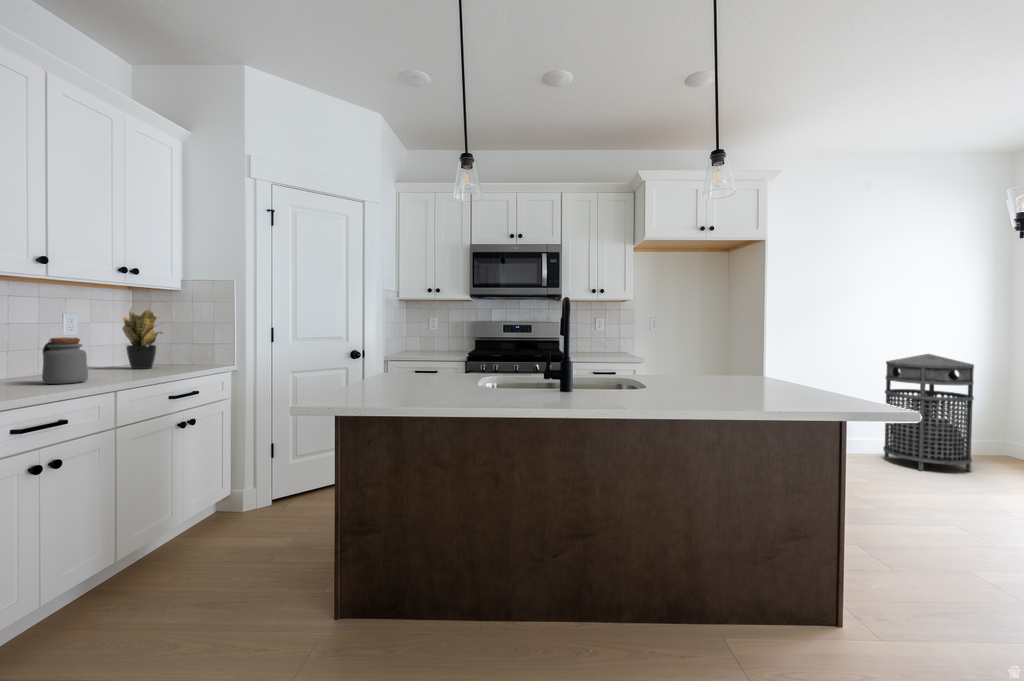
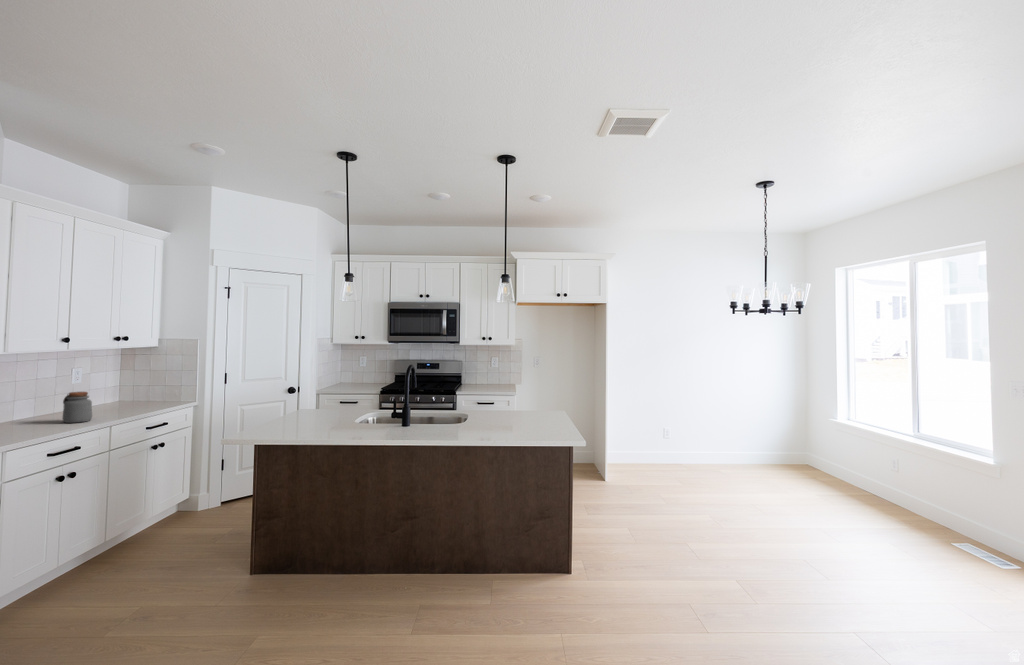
potted plant: present [122,307,163,369] -> none [110,359,149,407]
trash can: present [883,354,974,471] -> none [708,388,765,477]

